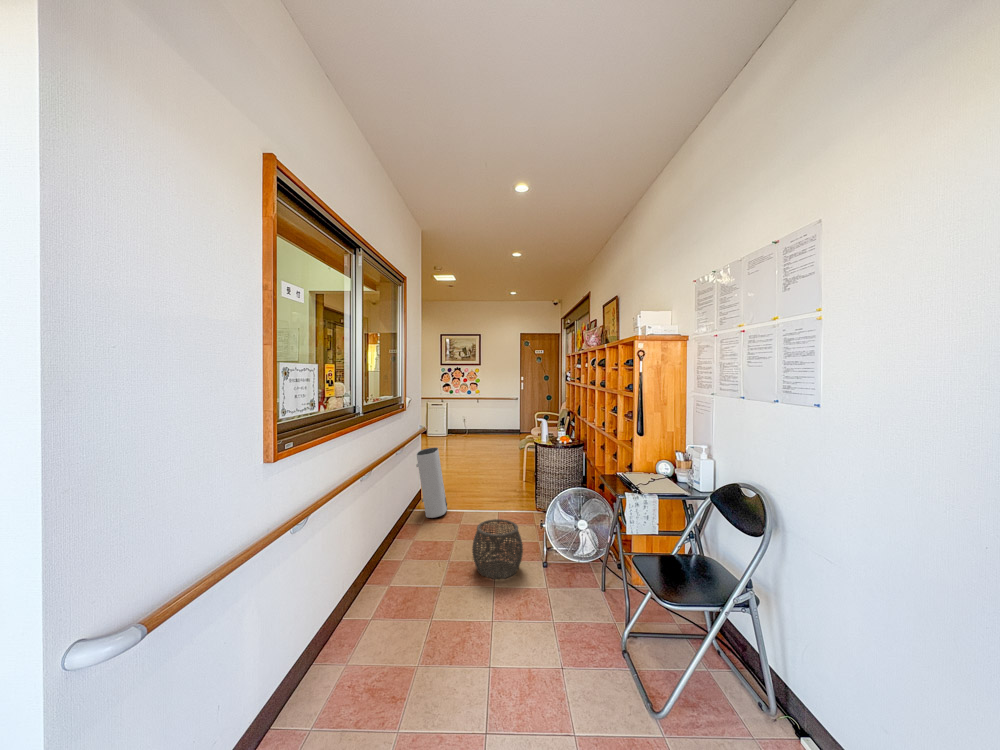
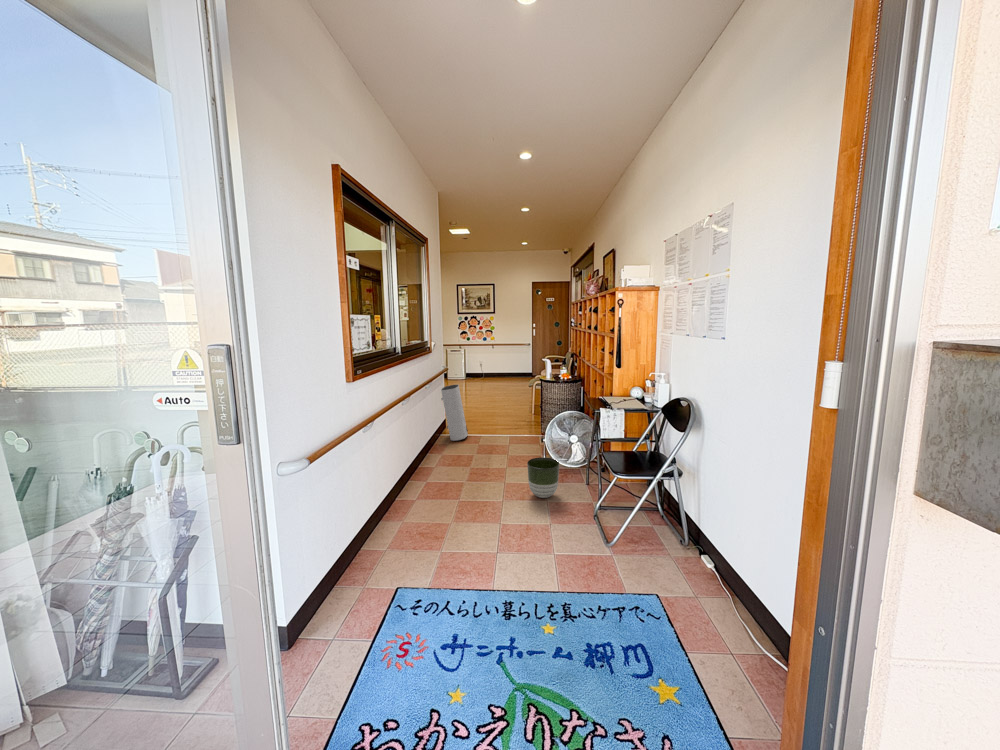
woven basket: present [472,519,523,579] -> none [488,436,528,479]
planter: none [525,554,568,614] -> present [527,457,559,498]

